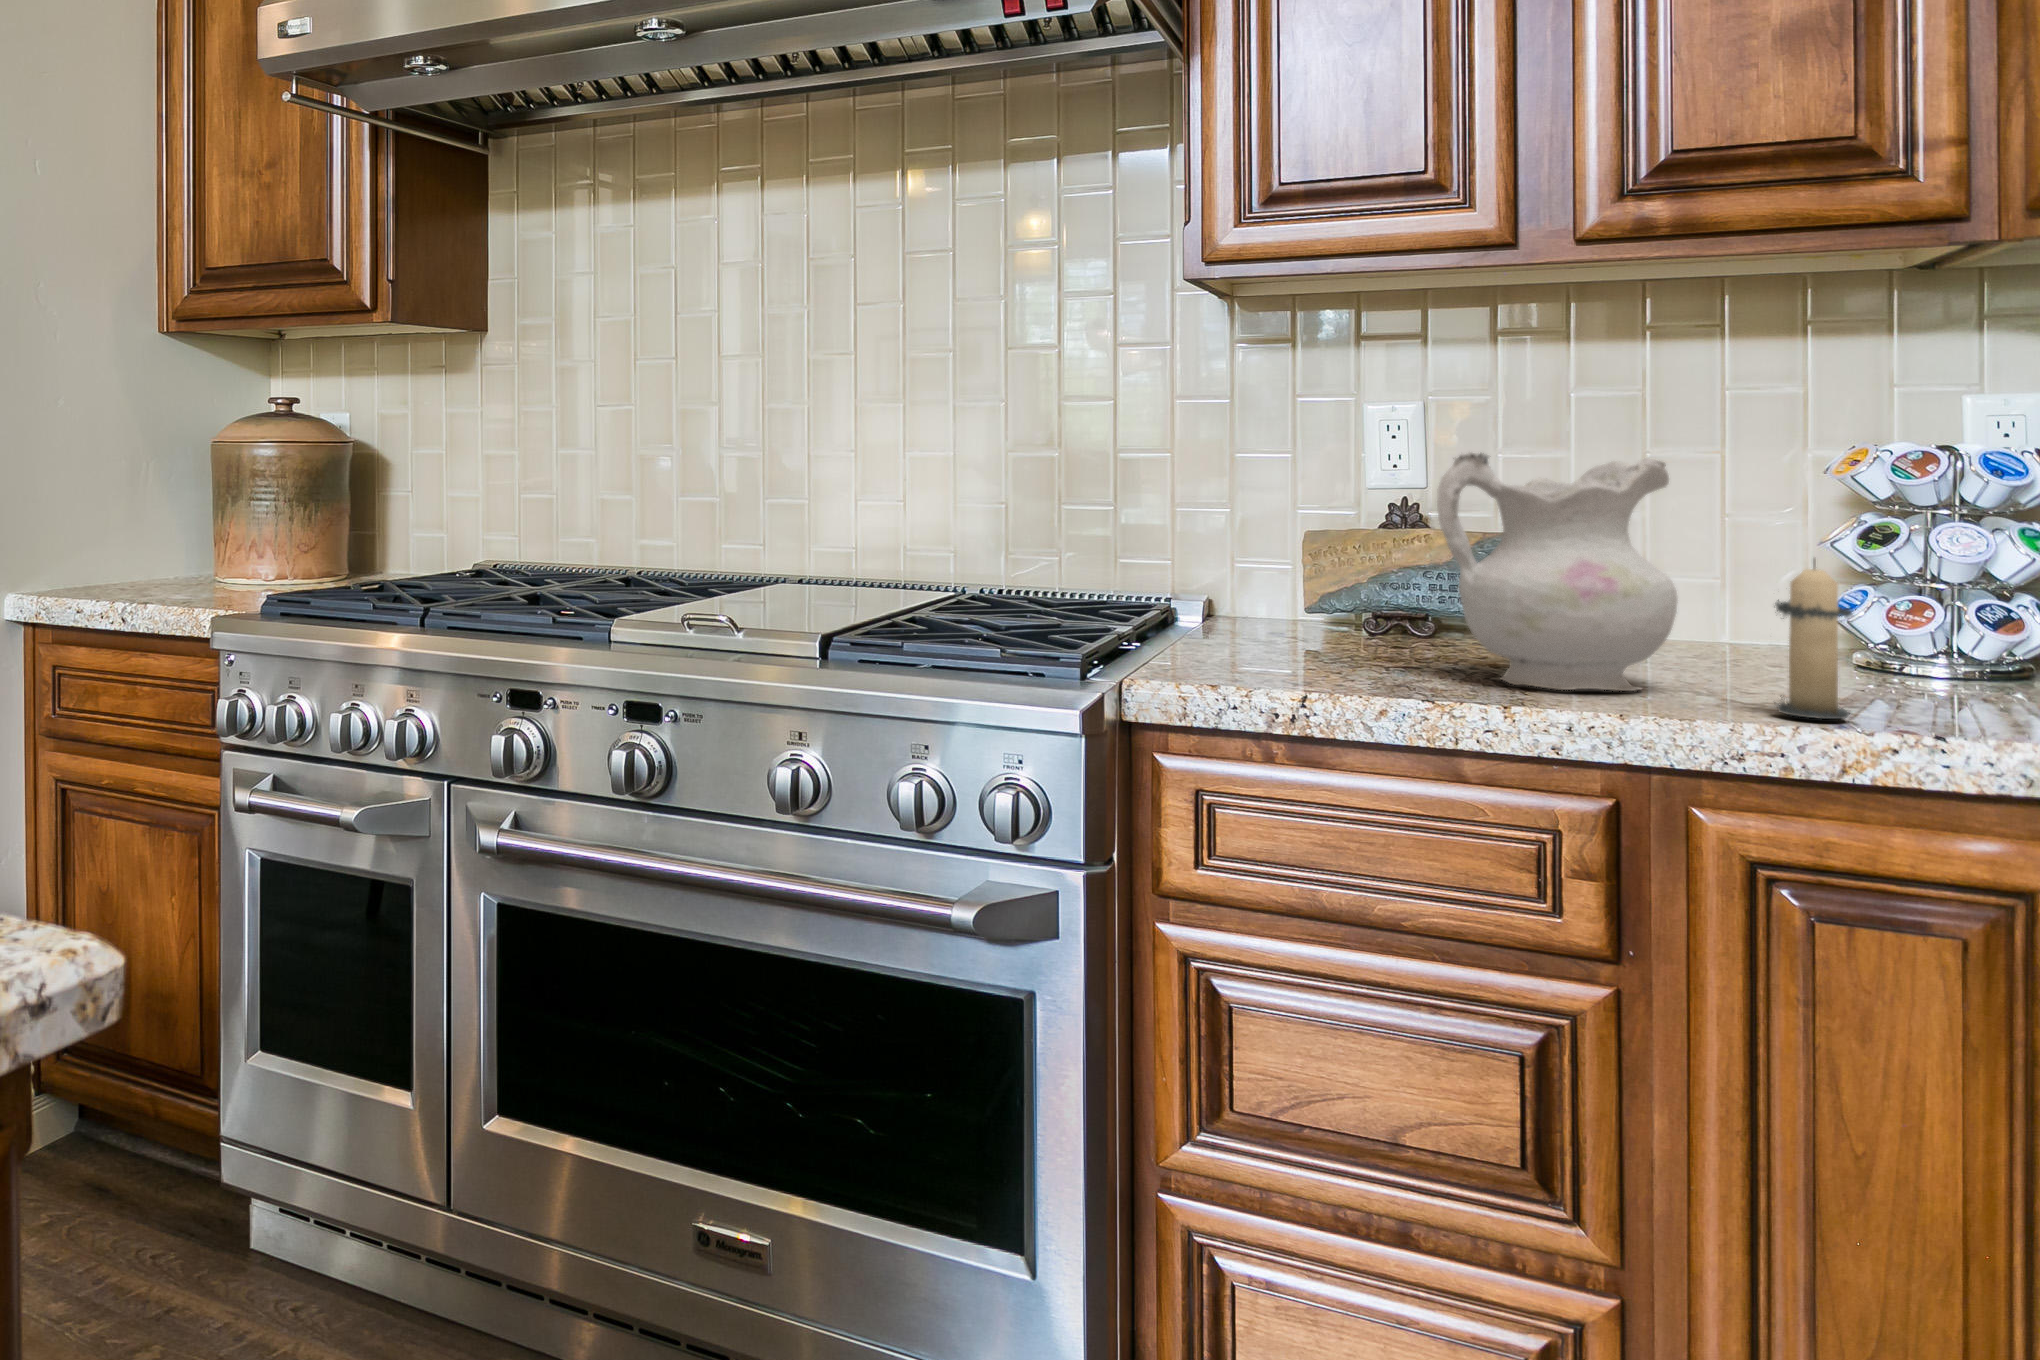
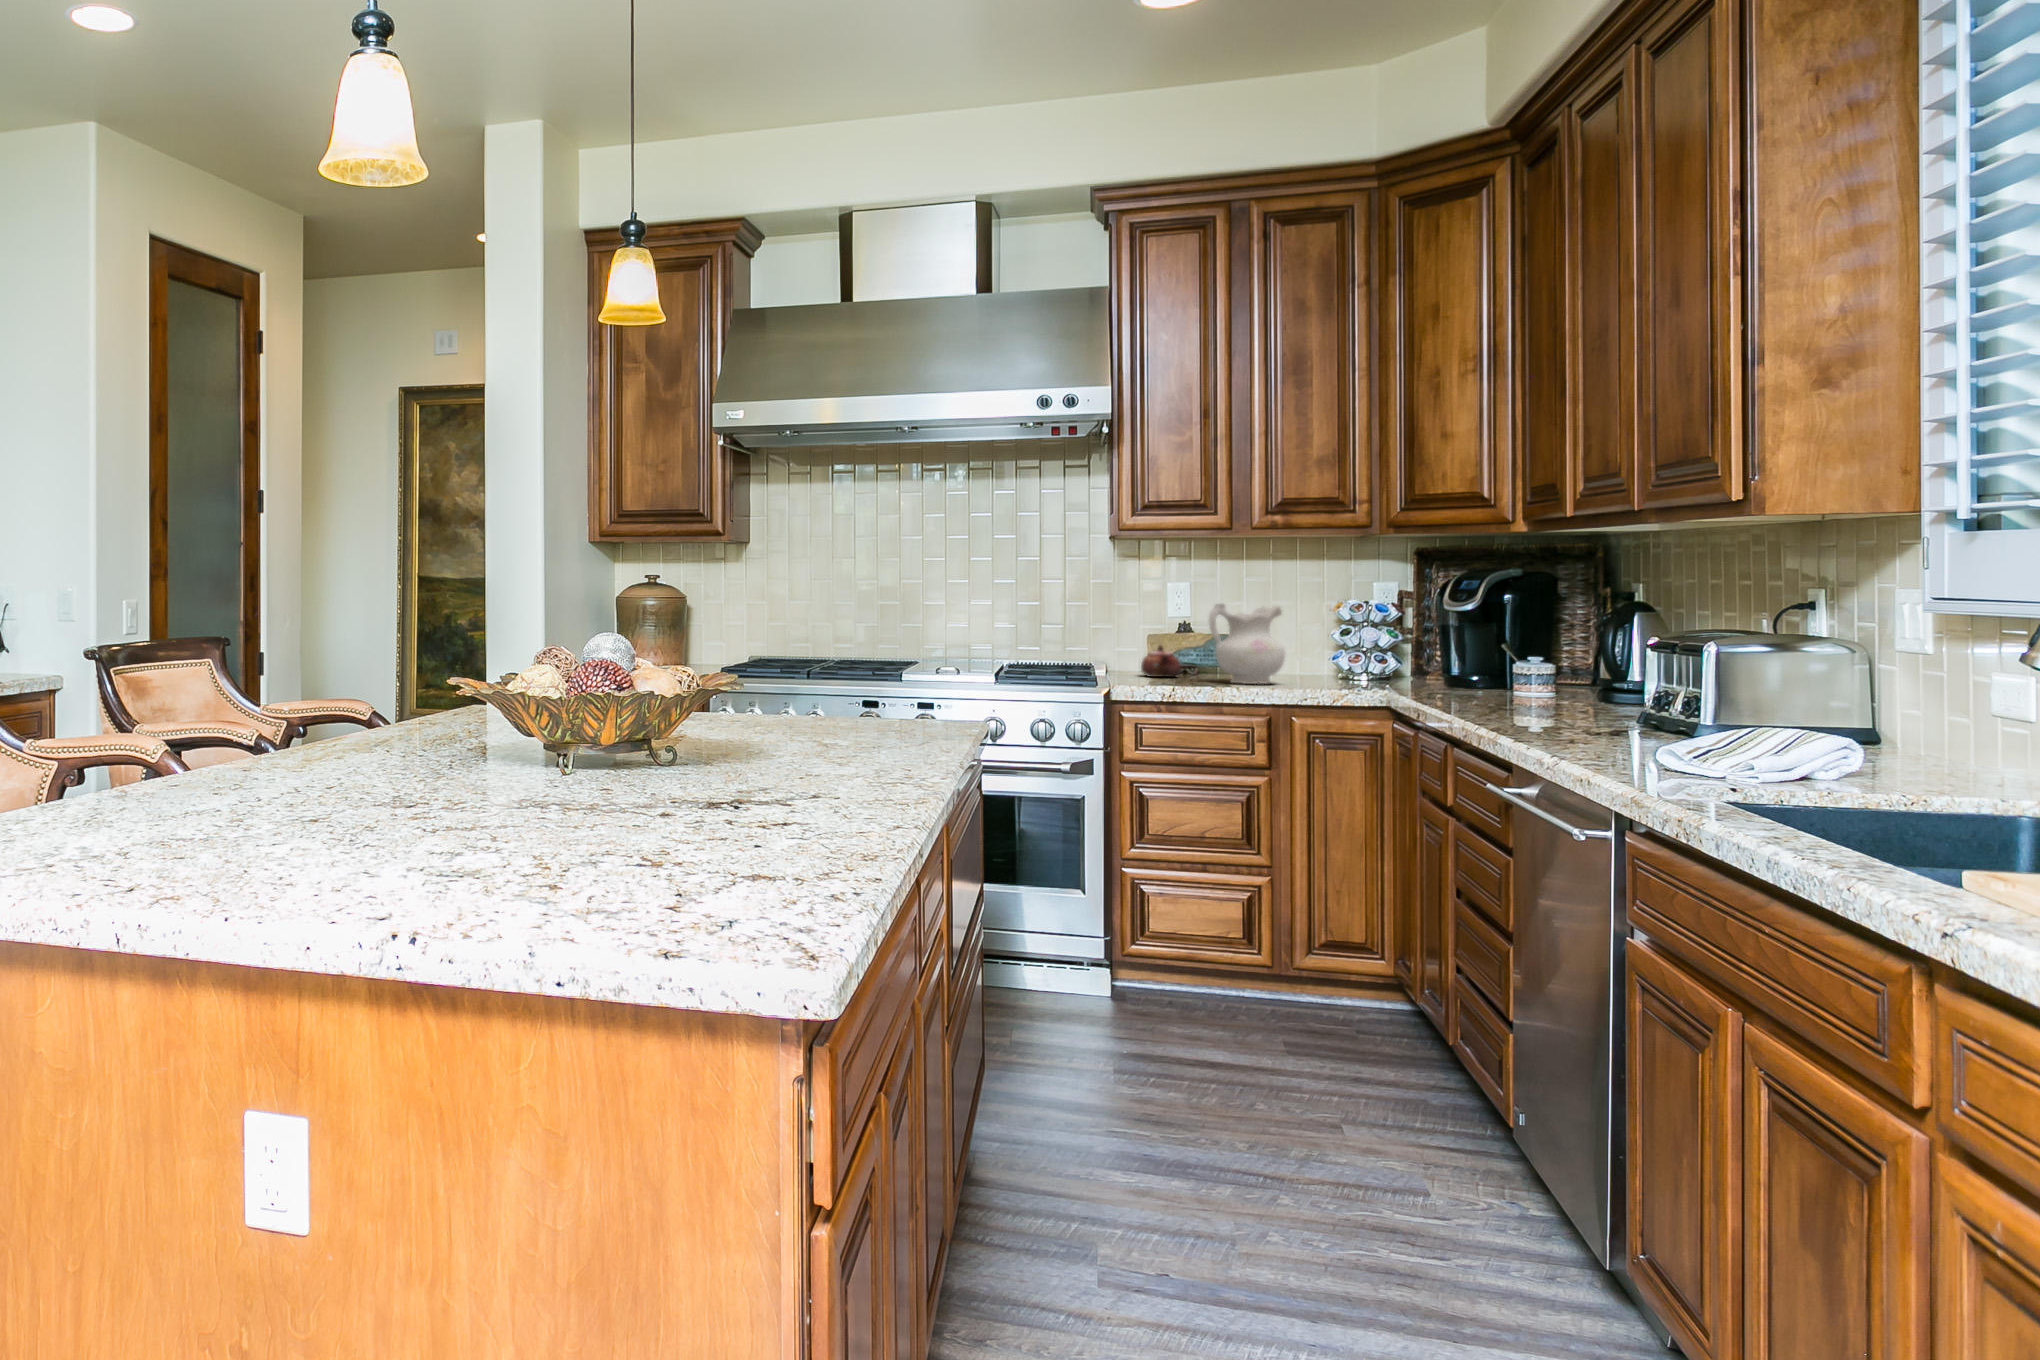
candle: present [1775,559,1856,719] -> none [1312,638,1340,689]
teapot: none [1268,563,1375,653] -> present [1141,645,1181,677]

